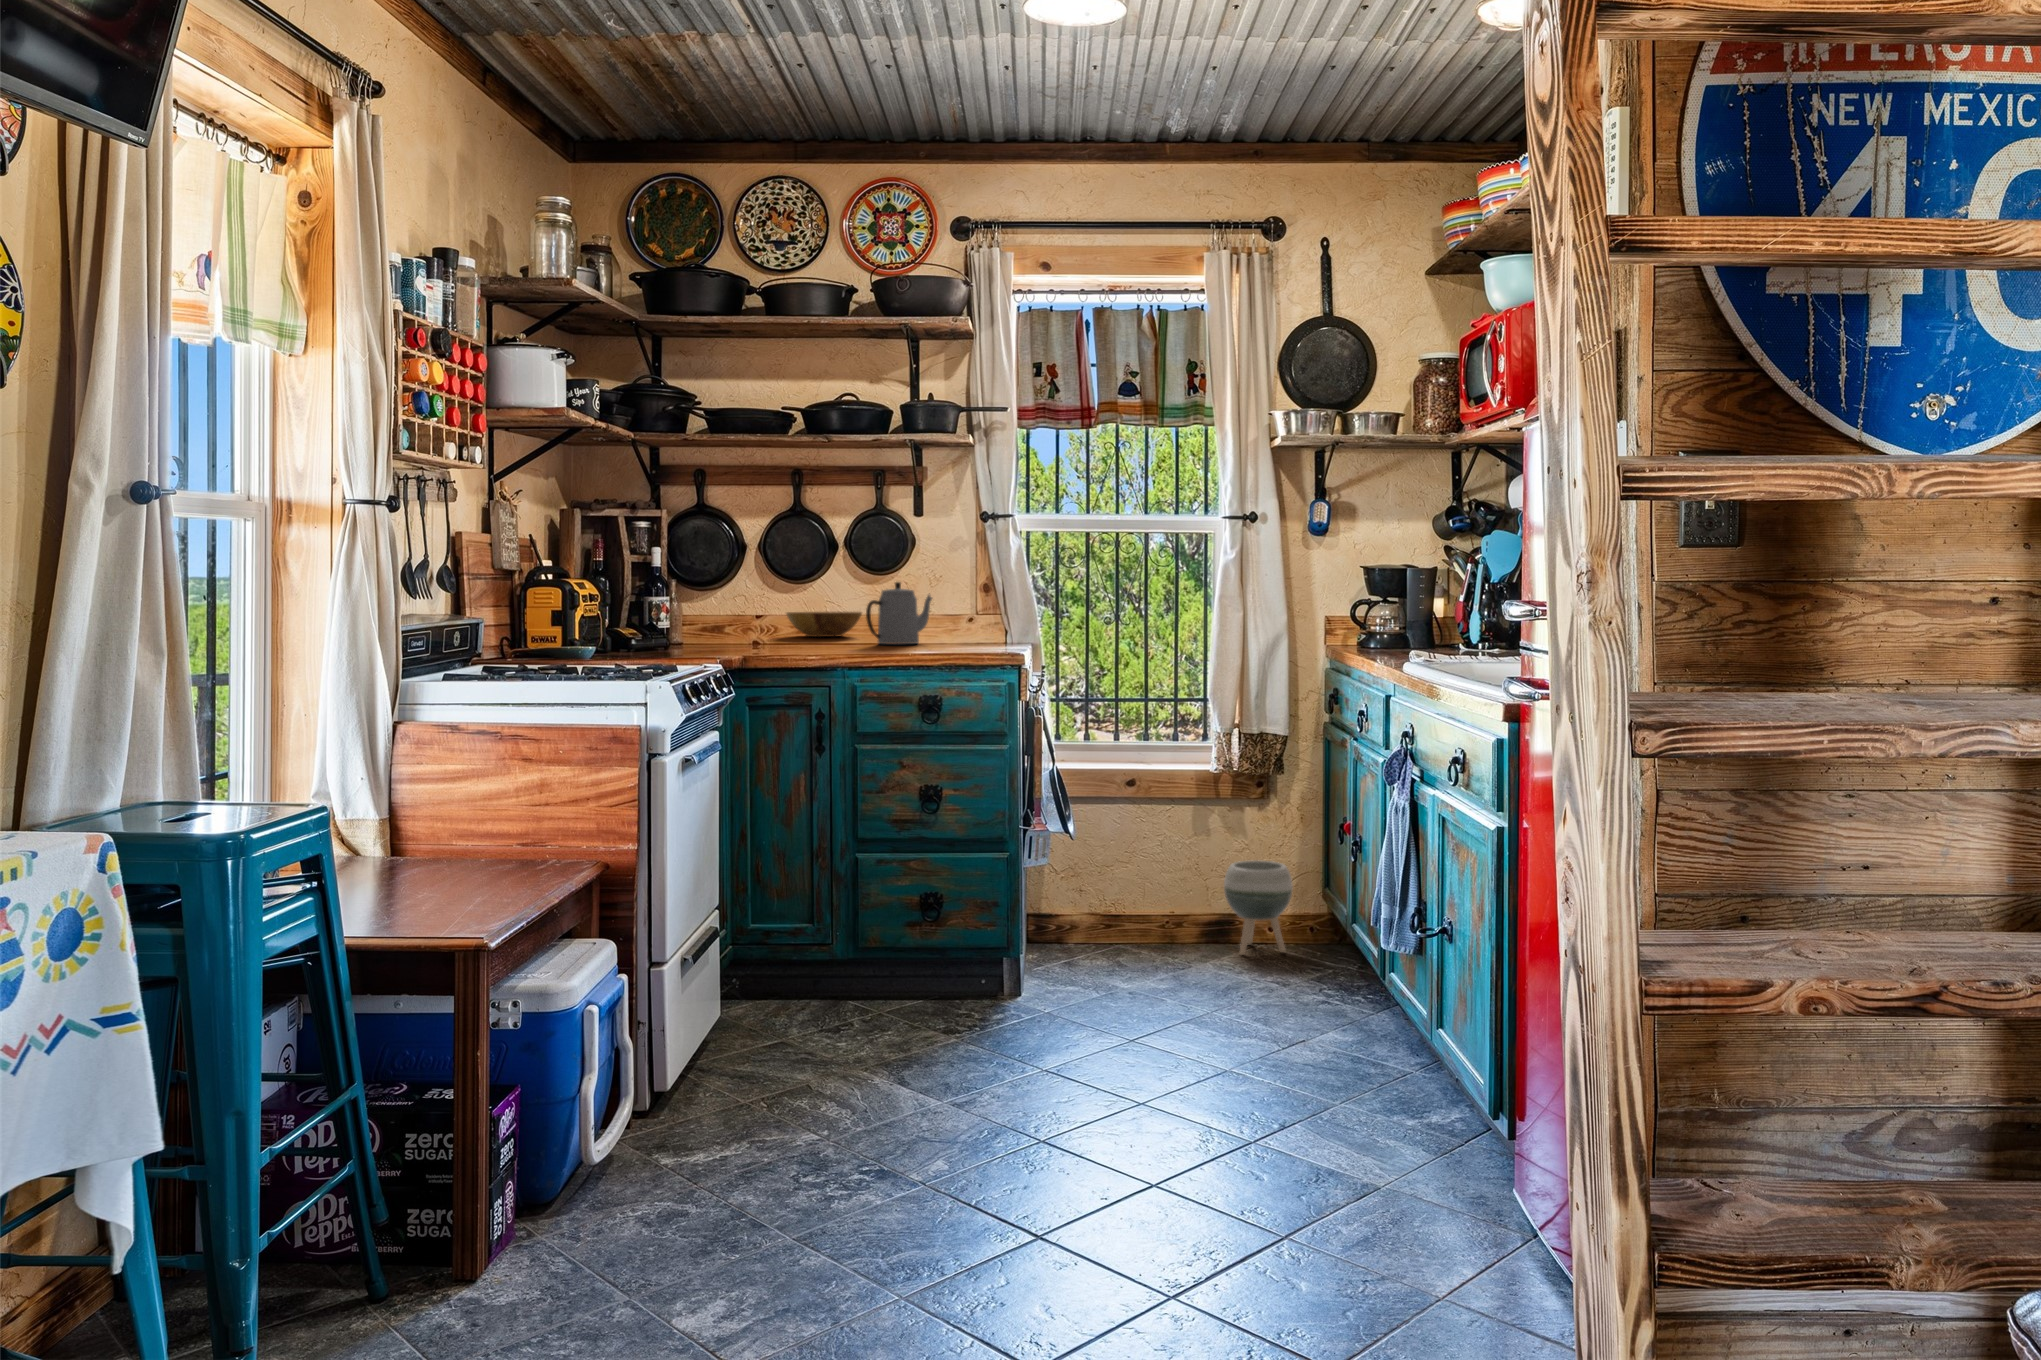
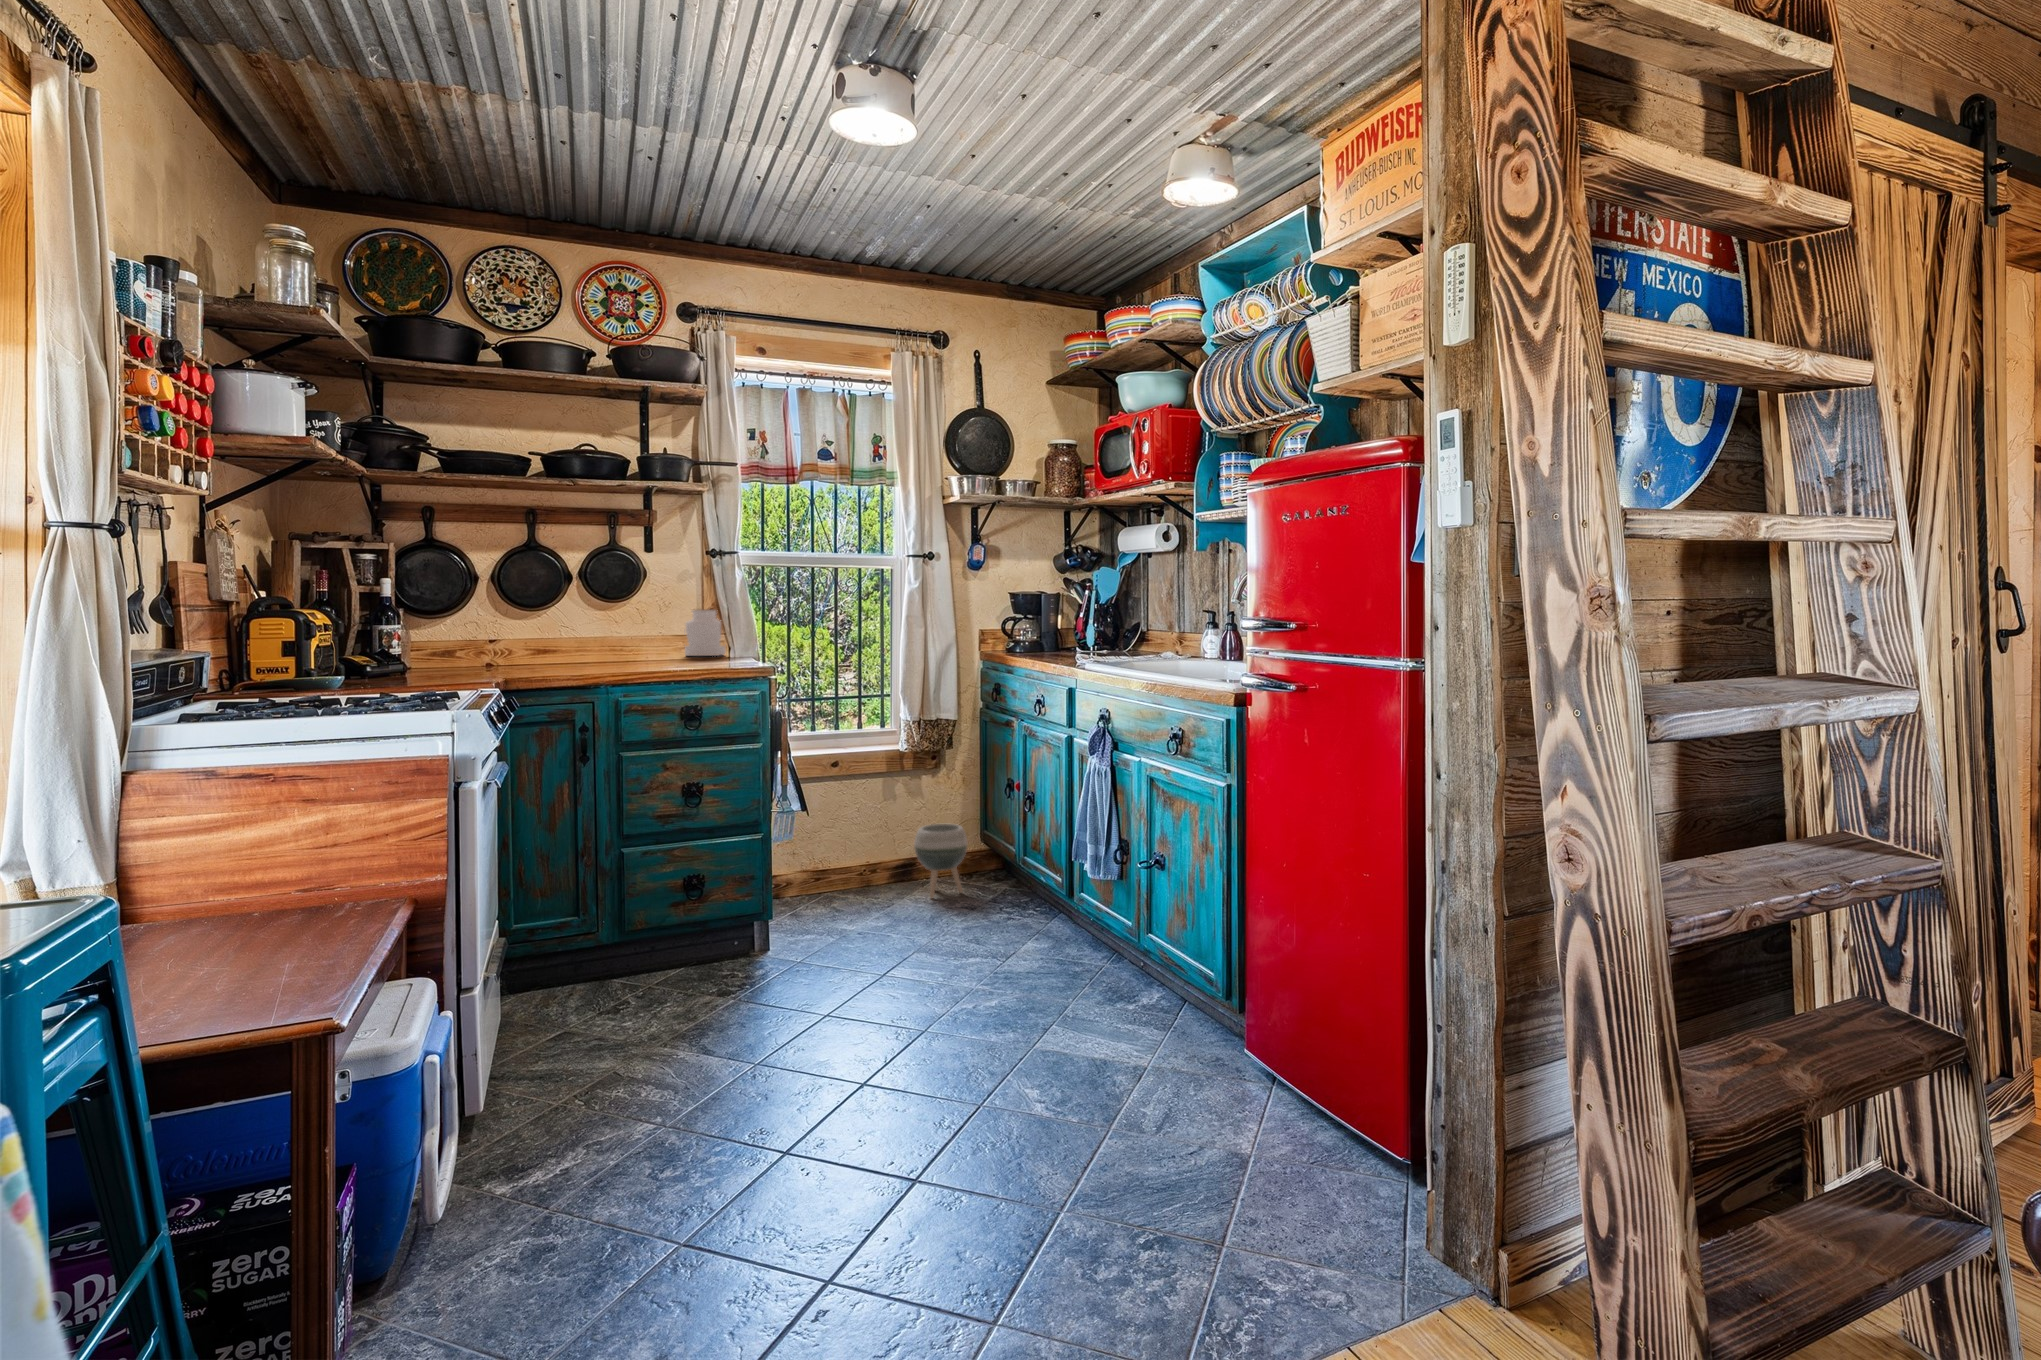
jar: none [957,581,1002,636] -> present [685,609,726,656]
teapot: present [866,582,932,644] -> none [613,610,671,665]
bowl: present [786,612,862,637] -> none [520,636,596,659]

